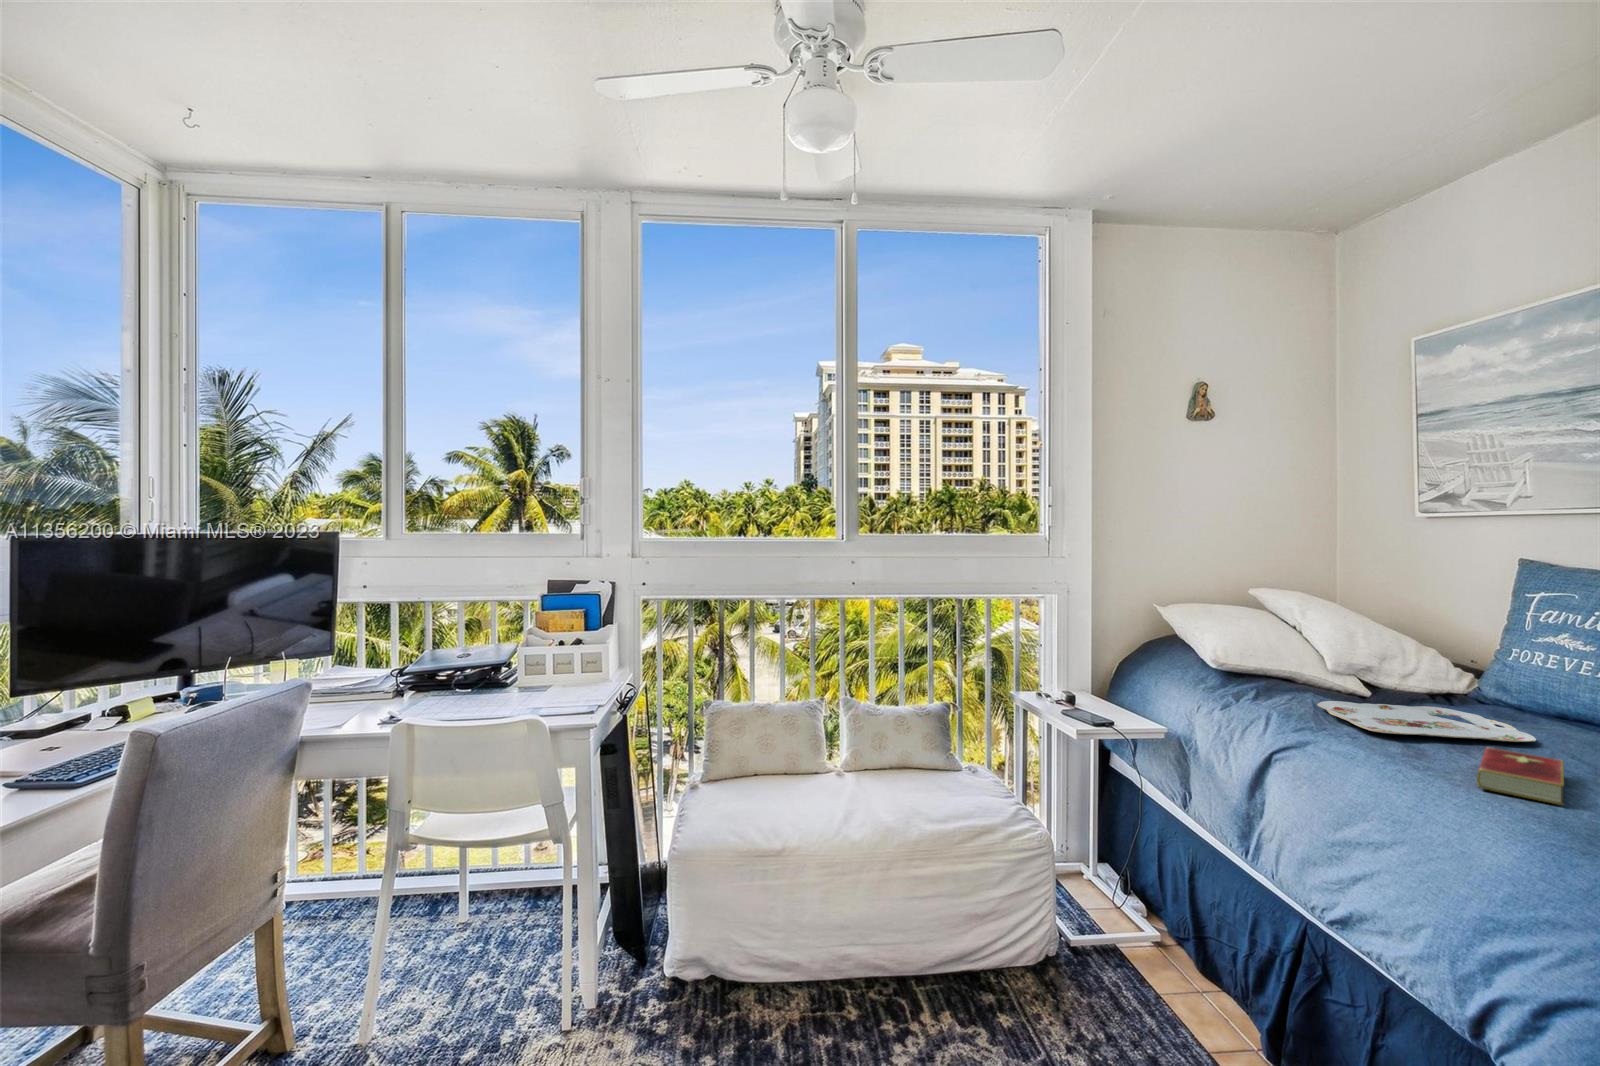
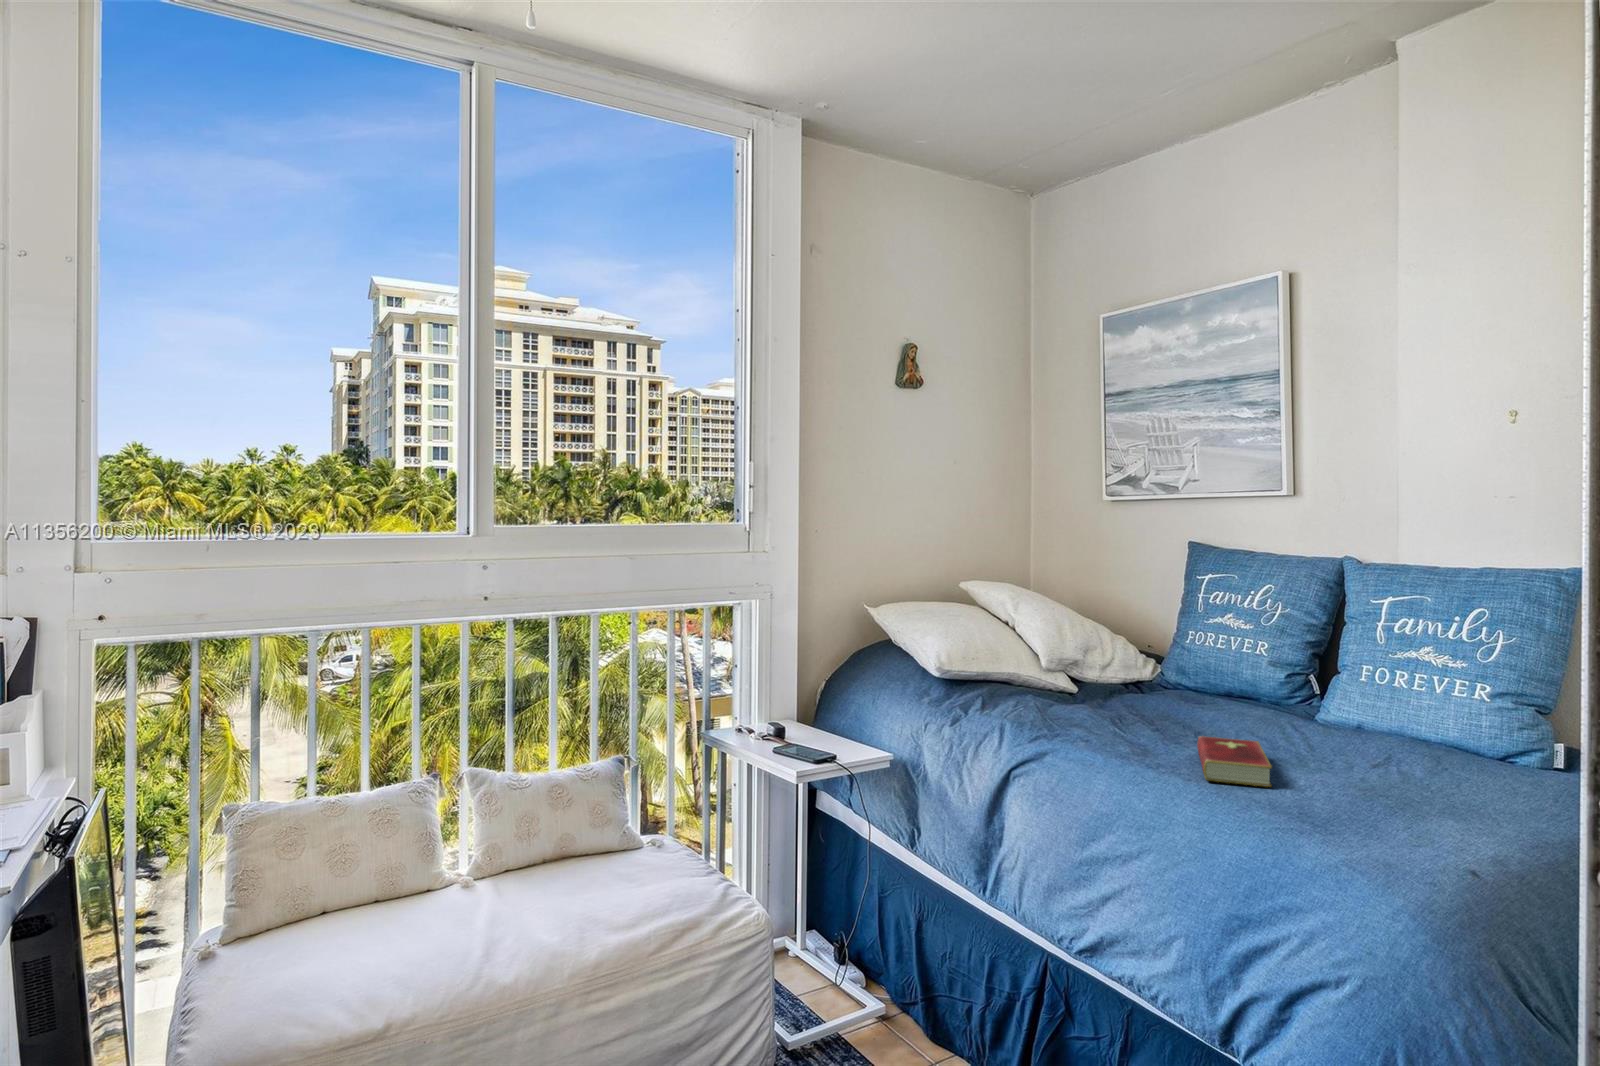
serving tray: present [1317,701,1536,742] -> none [1042,699,1225,732]

